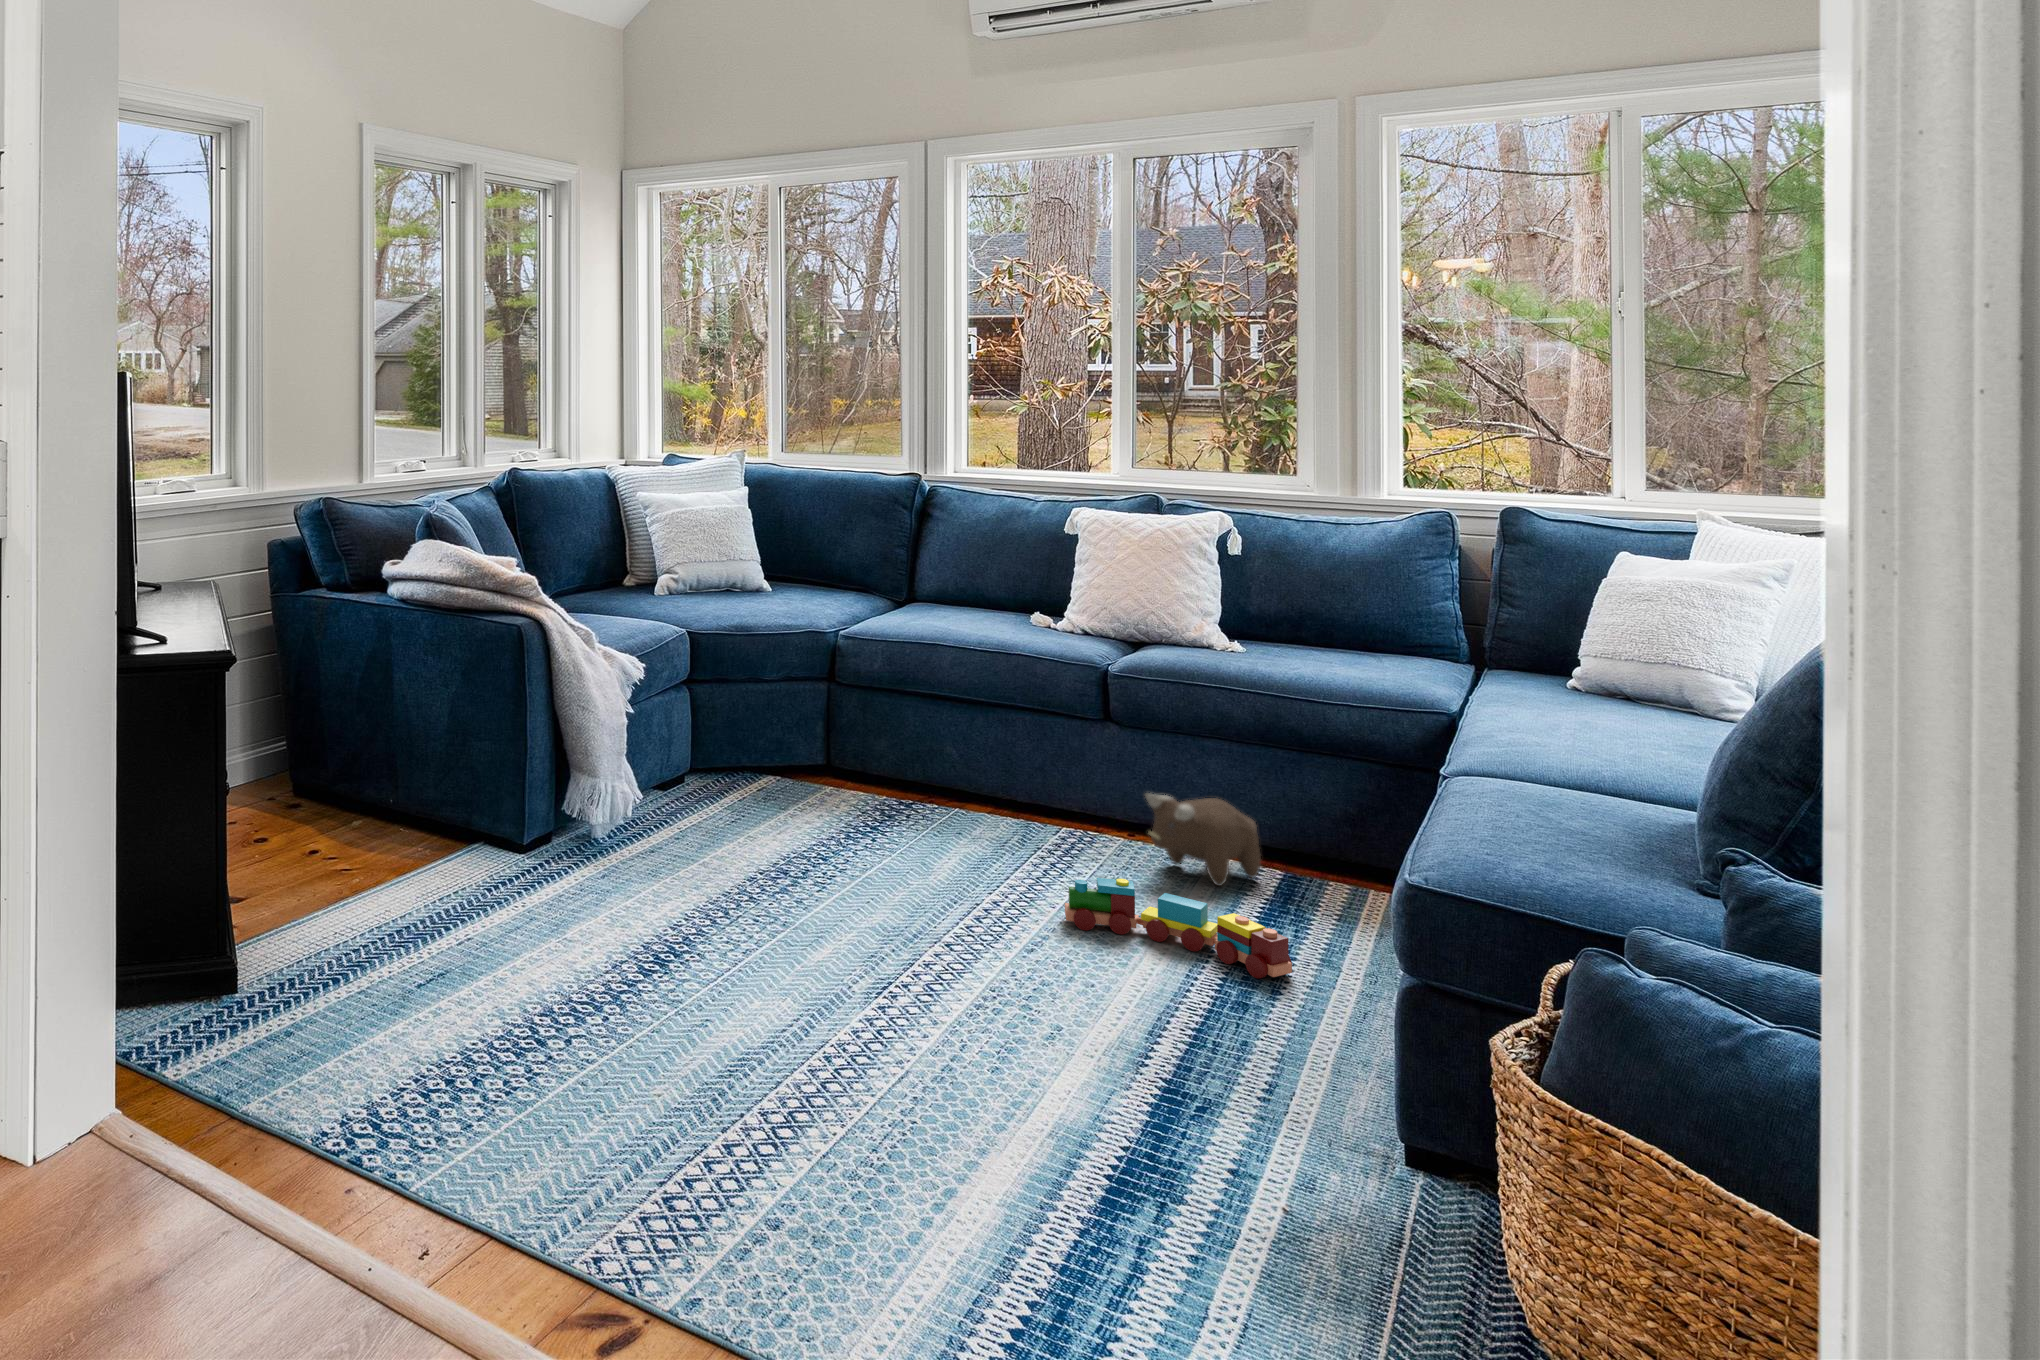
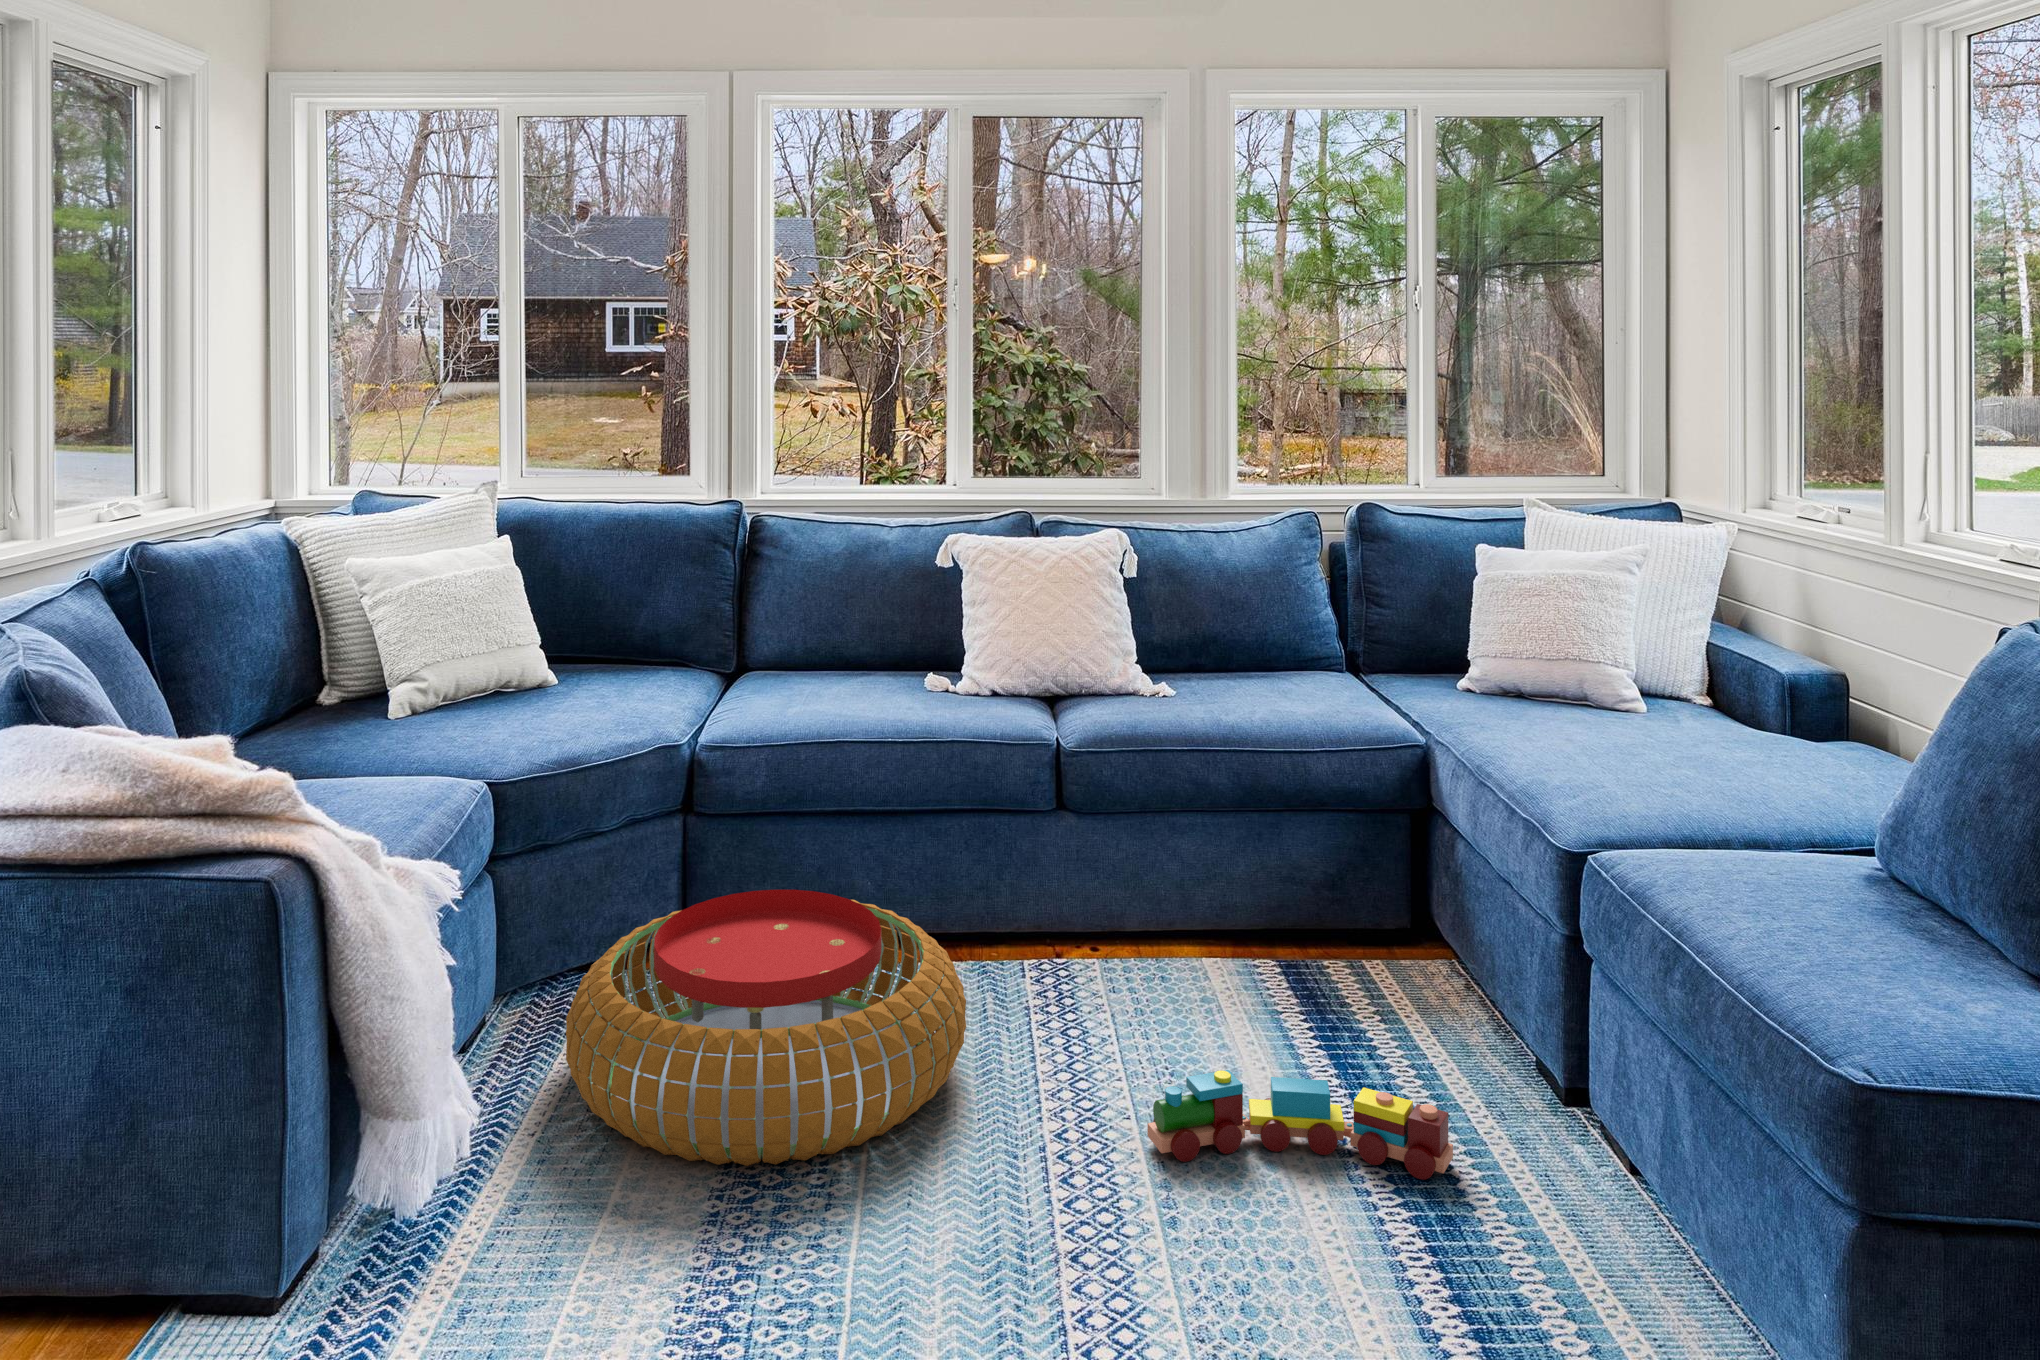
pouf: none [709,721,976,874] -> present [566,890,966,1166]
plush toy: present [1145,793,1261,886] -> none [1163,907,1282,1024]

